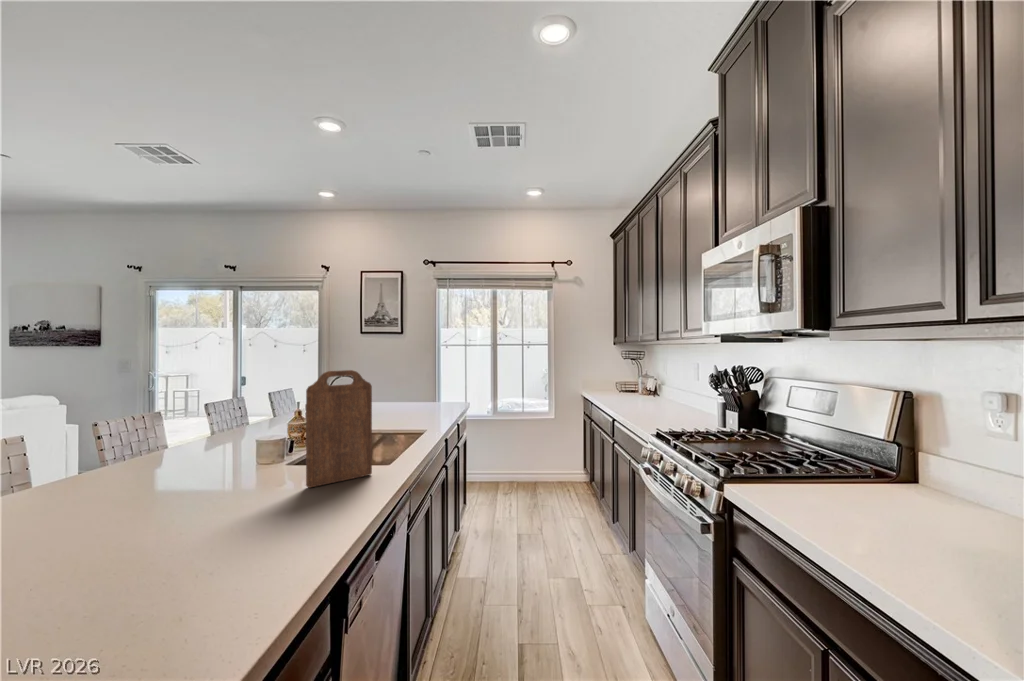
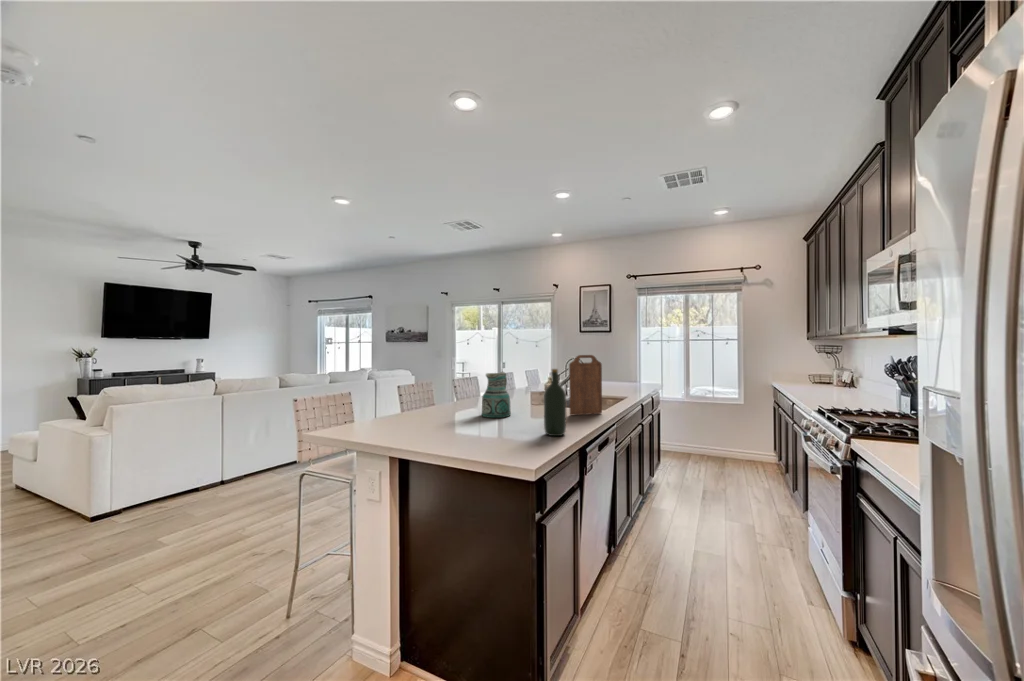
ceramic pitcher: none [75,410,165,525] -> present [482,372,511,418]
wine bottle: none [199,412,265,585] -> present [544,369,566,436]

